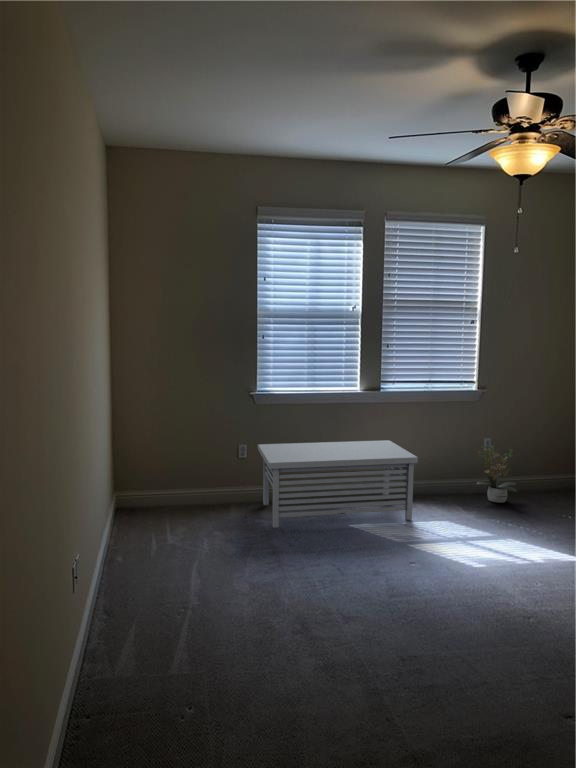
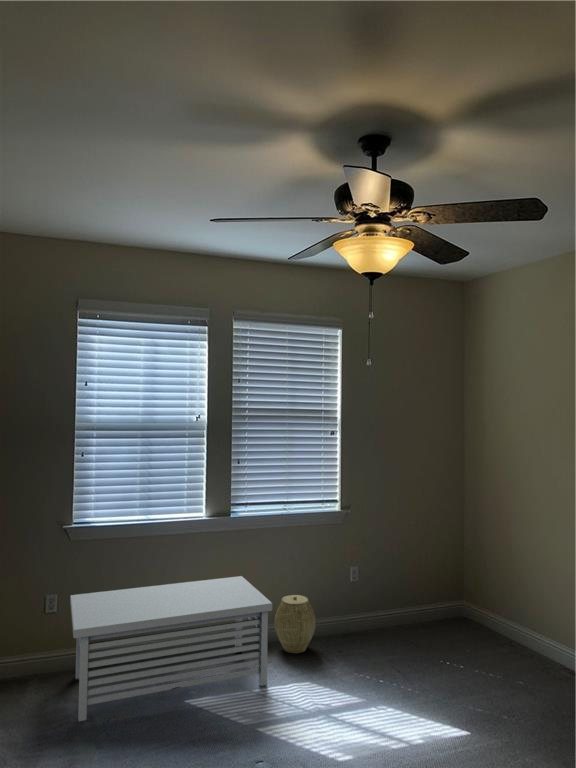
potted plant: present [475,445,517,503] -> none [341,572,389,645]
woven basket: none [416,459,452,503] -> present [274,595,316,653]

